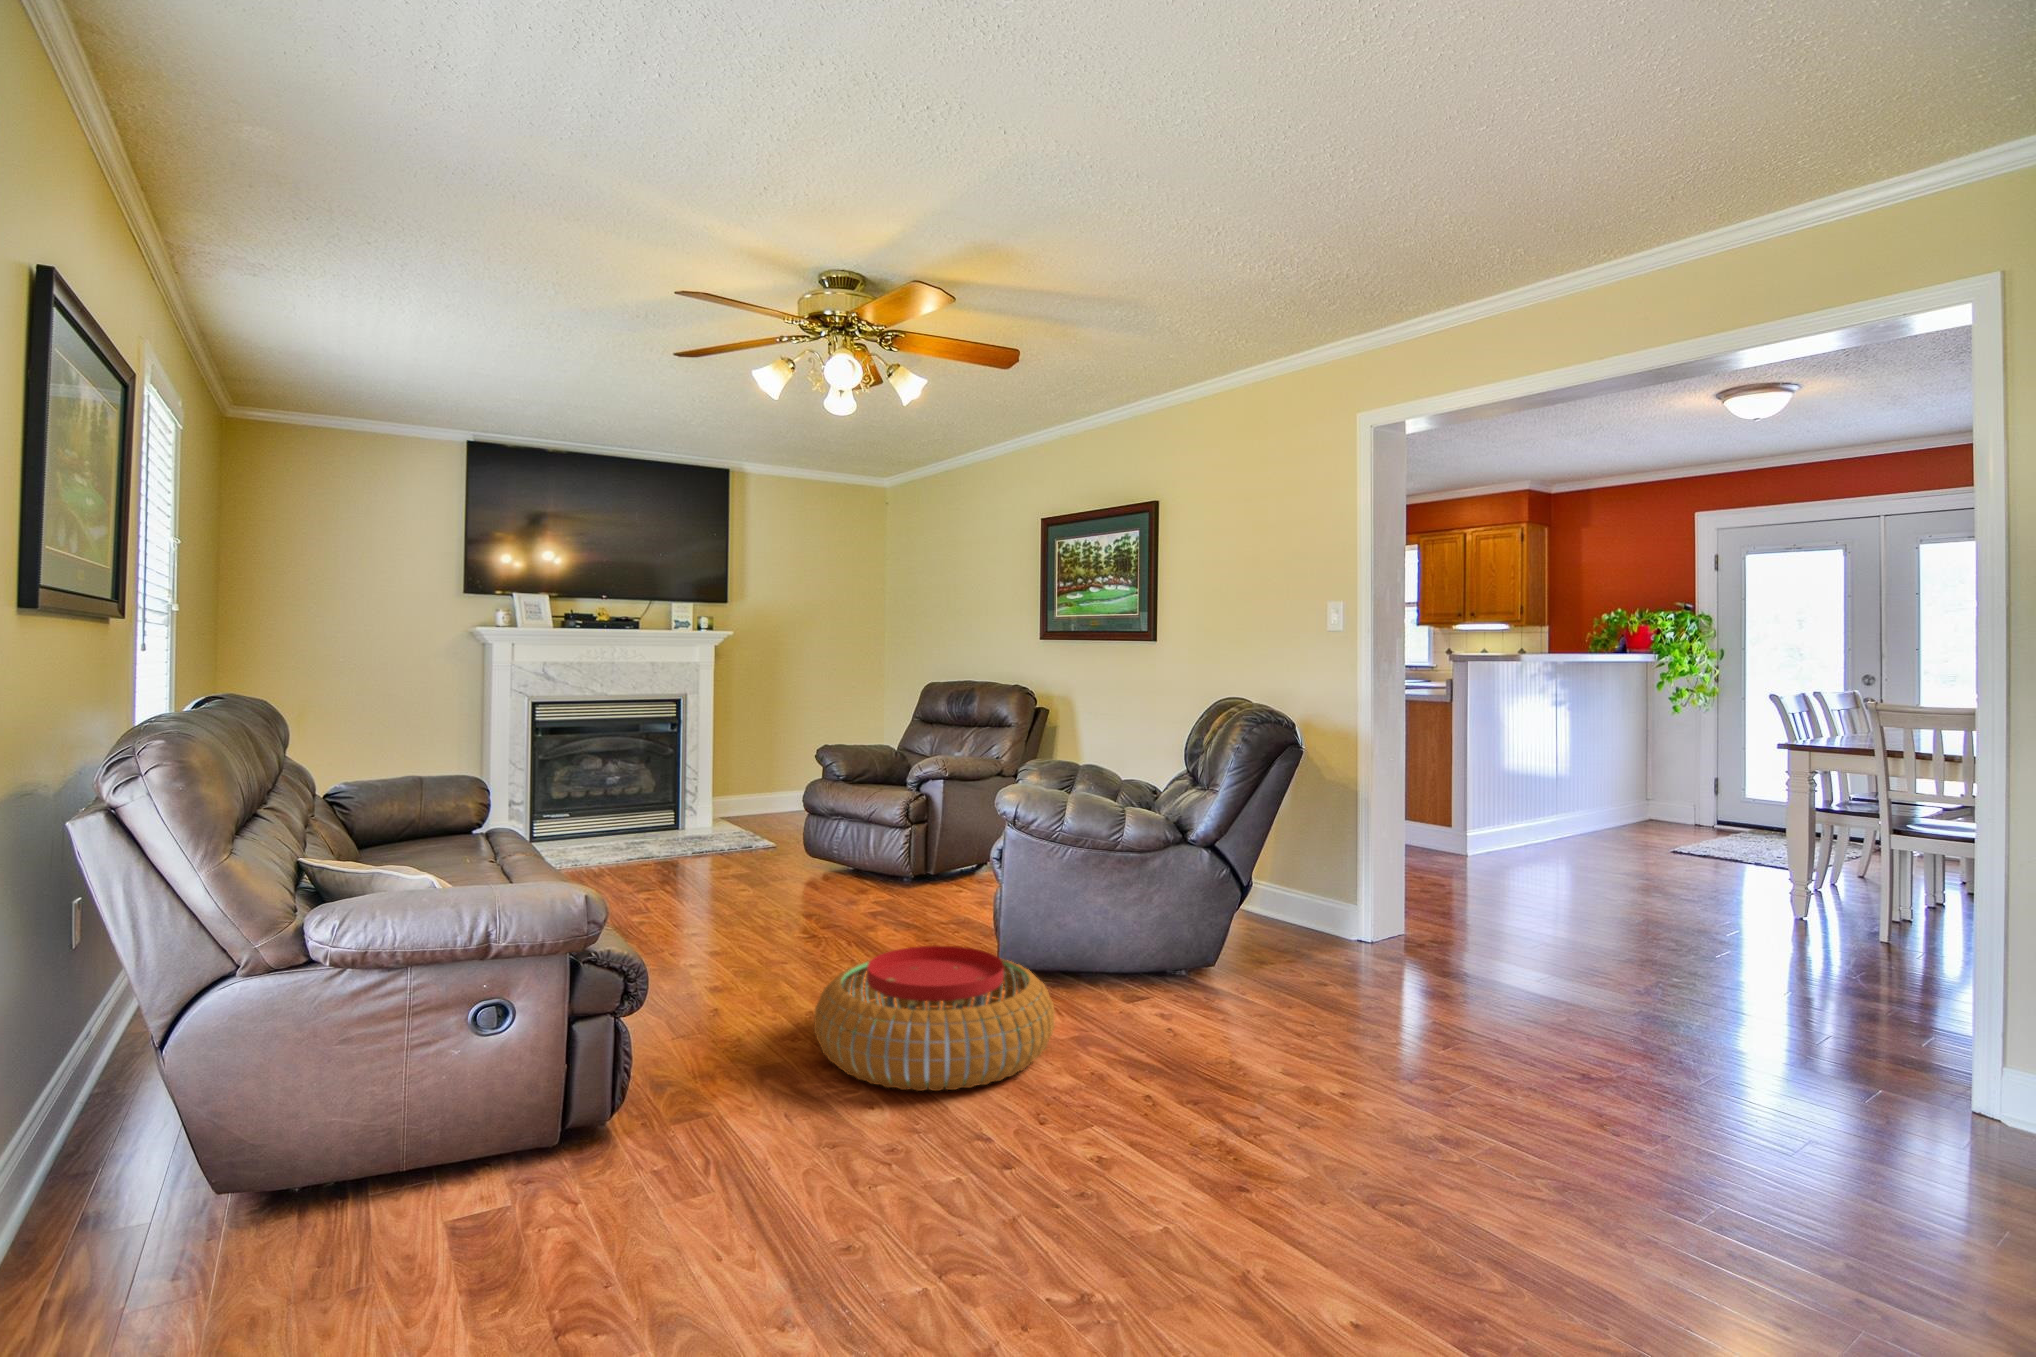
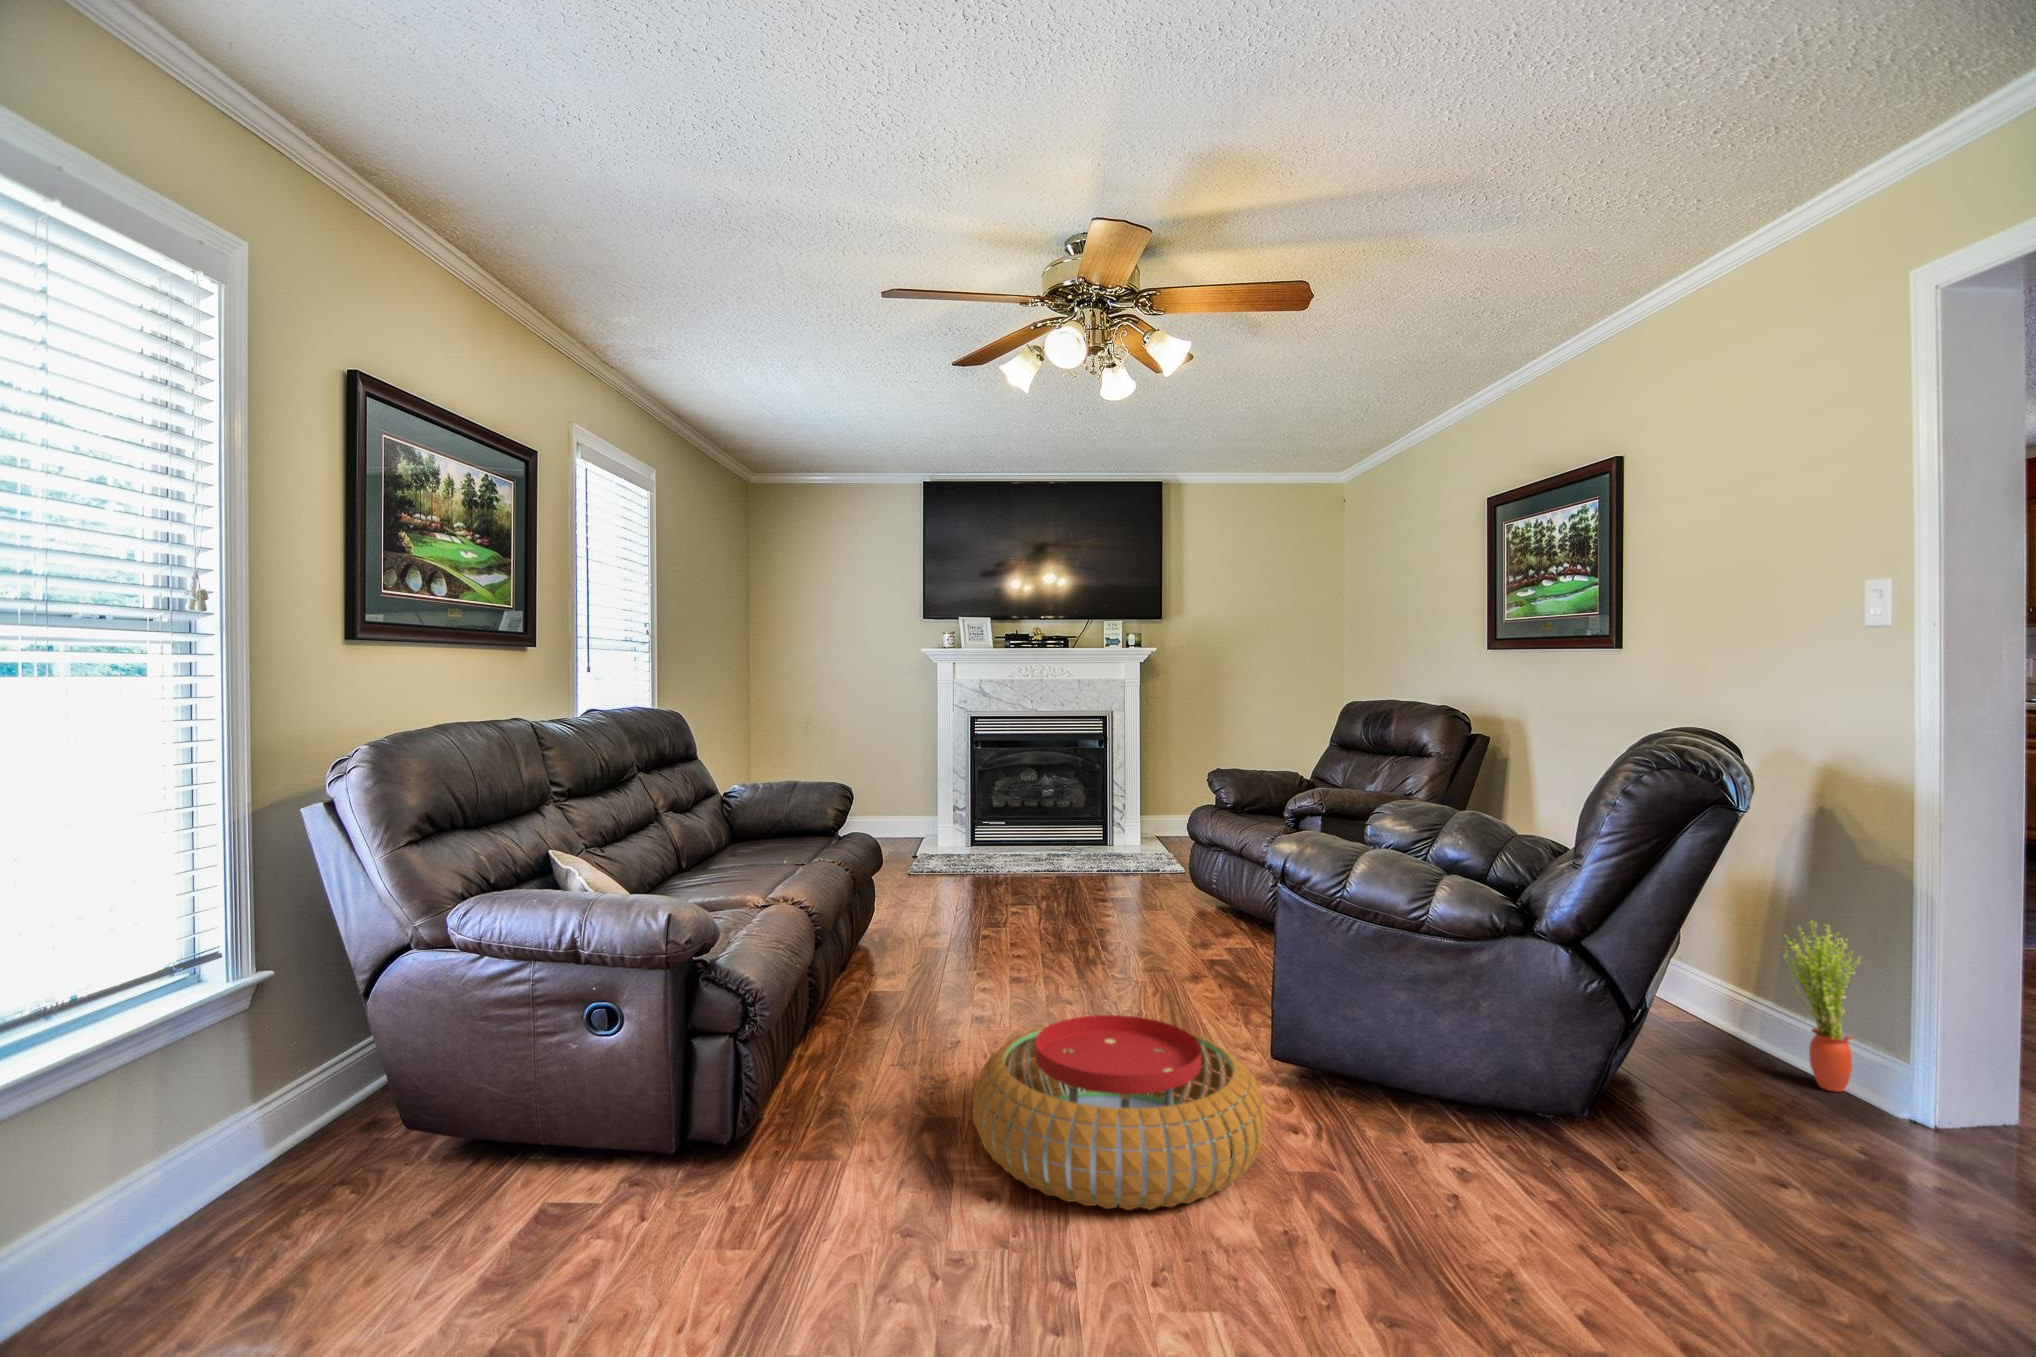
potted plant: none [1281,822,1325,930] -> present [1784,922,1860,1092]

